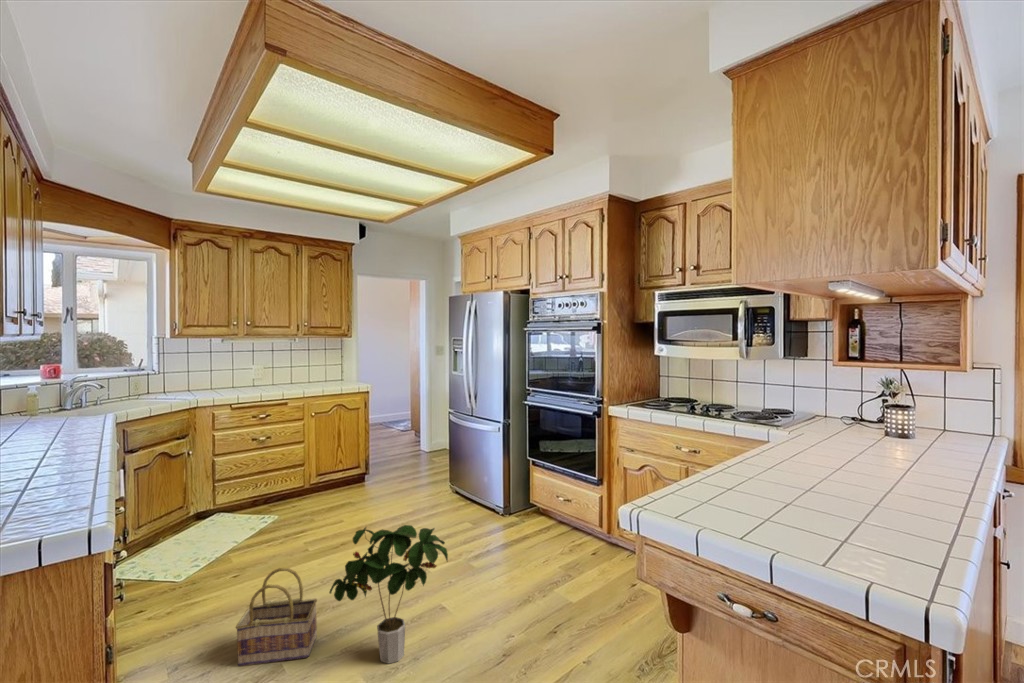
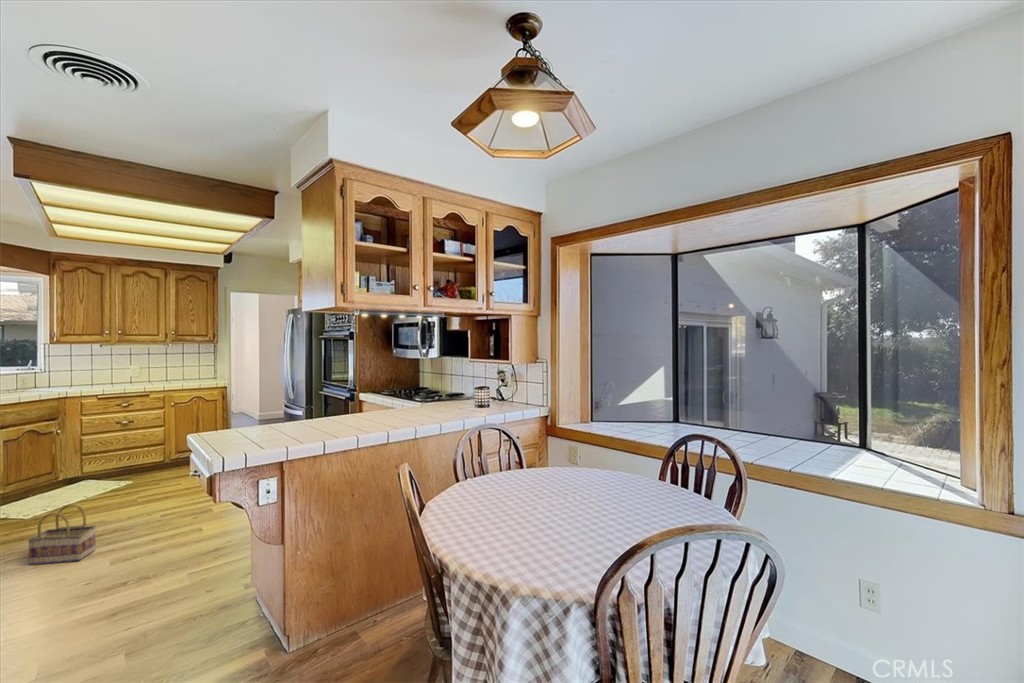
potted plant: present [330,525,448,664] -> none [95,476,179,564]

